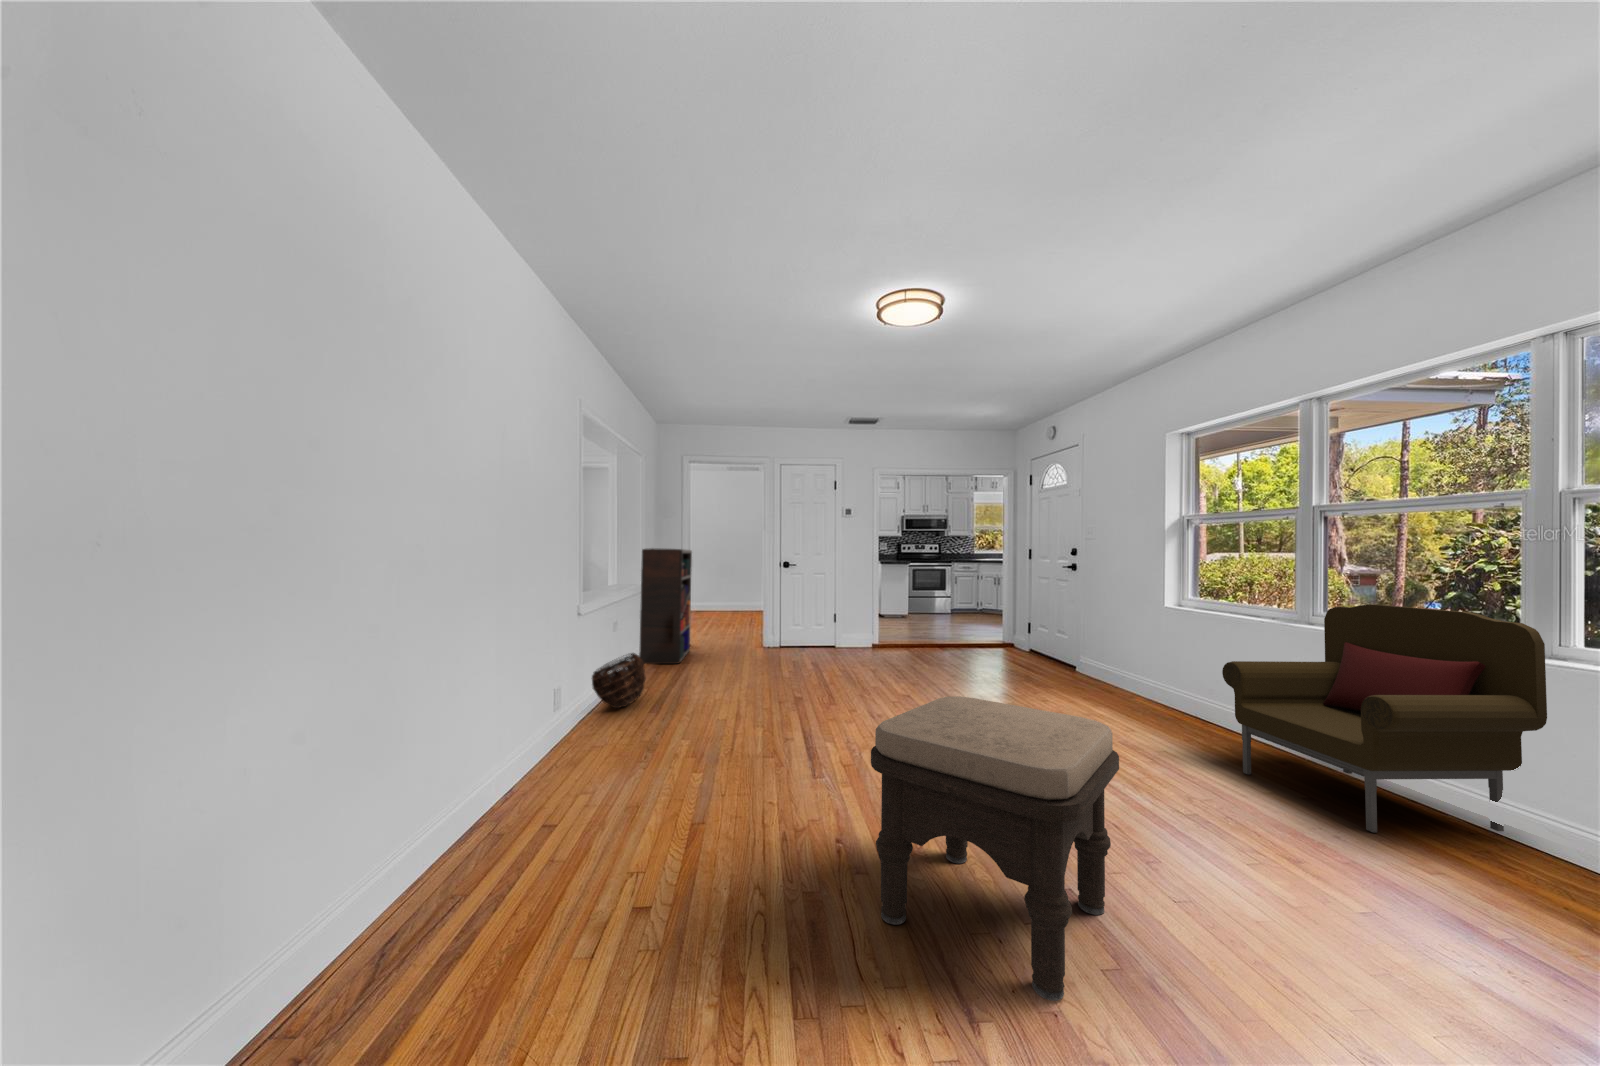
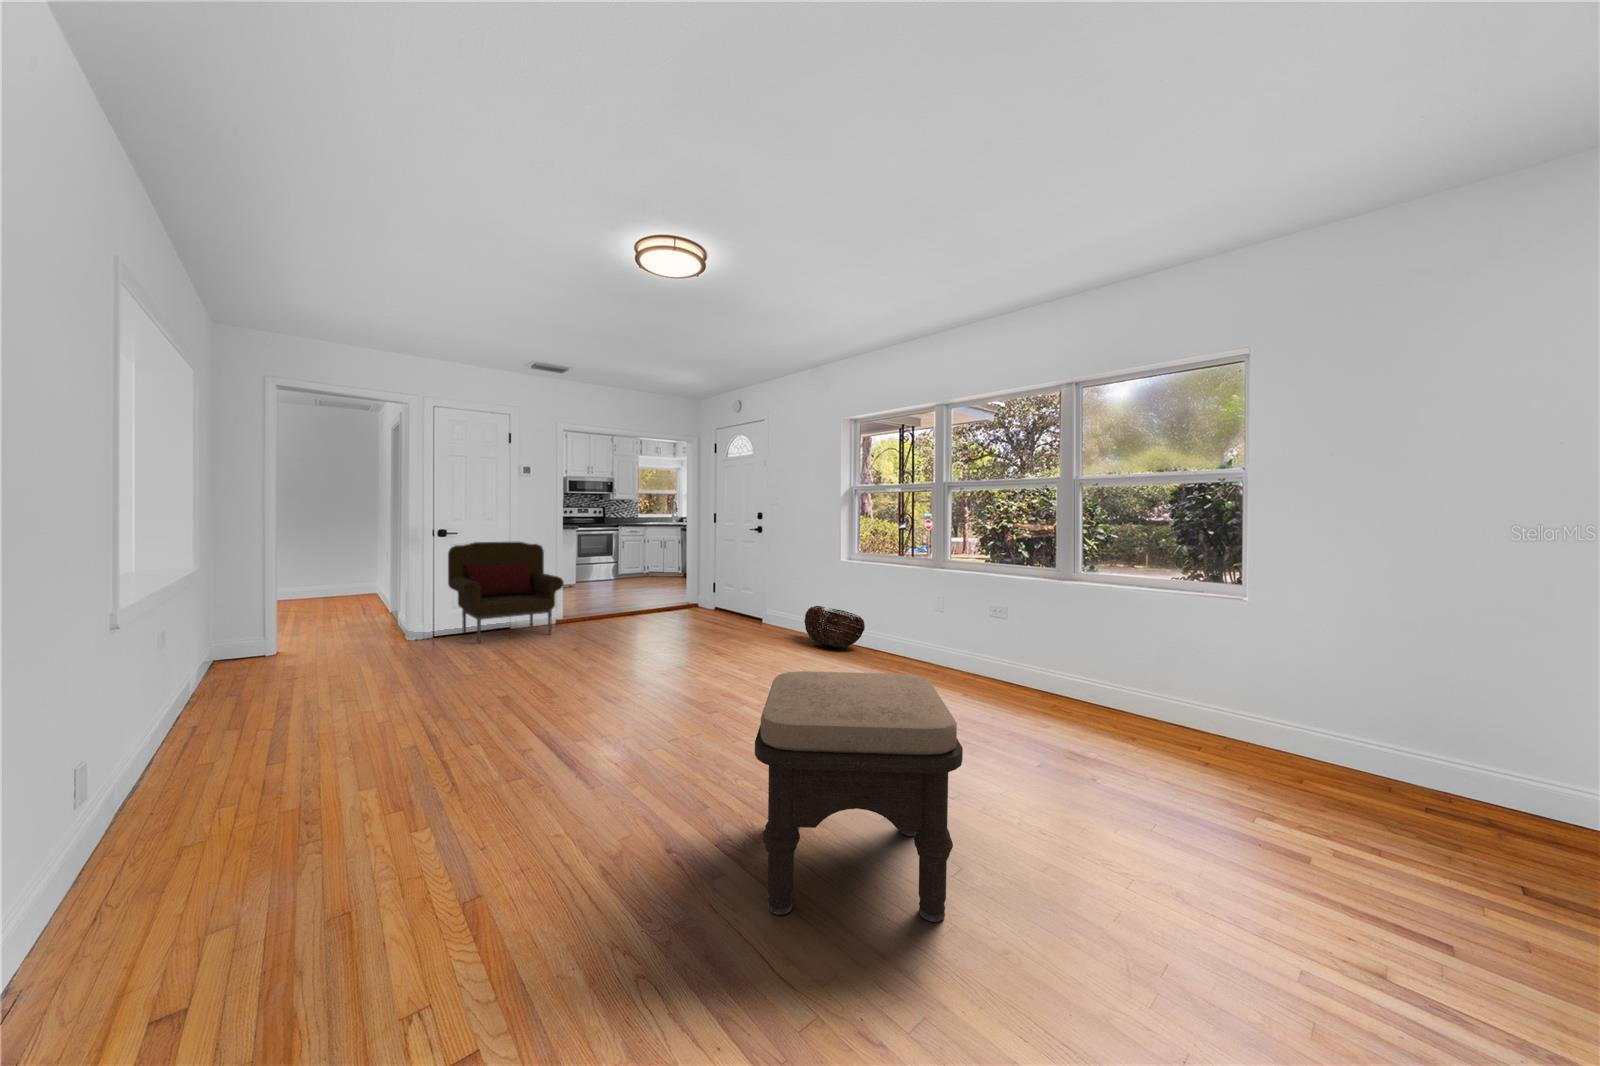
bookshelf: present [639,549,692,664] -> none [200,515,288,689]
armchair: present [1222,604,1547,832] -> present [448,542,564,643]
basket: present [592,653,646,708] -> present [804,606,865,648]

